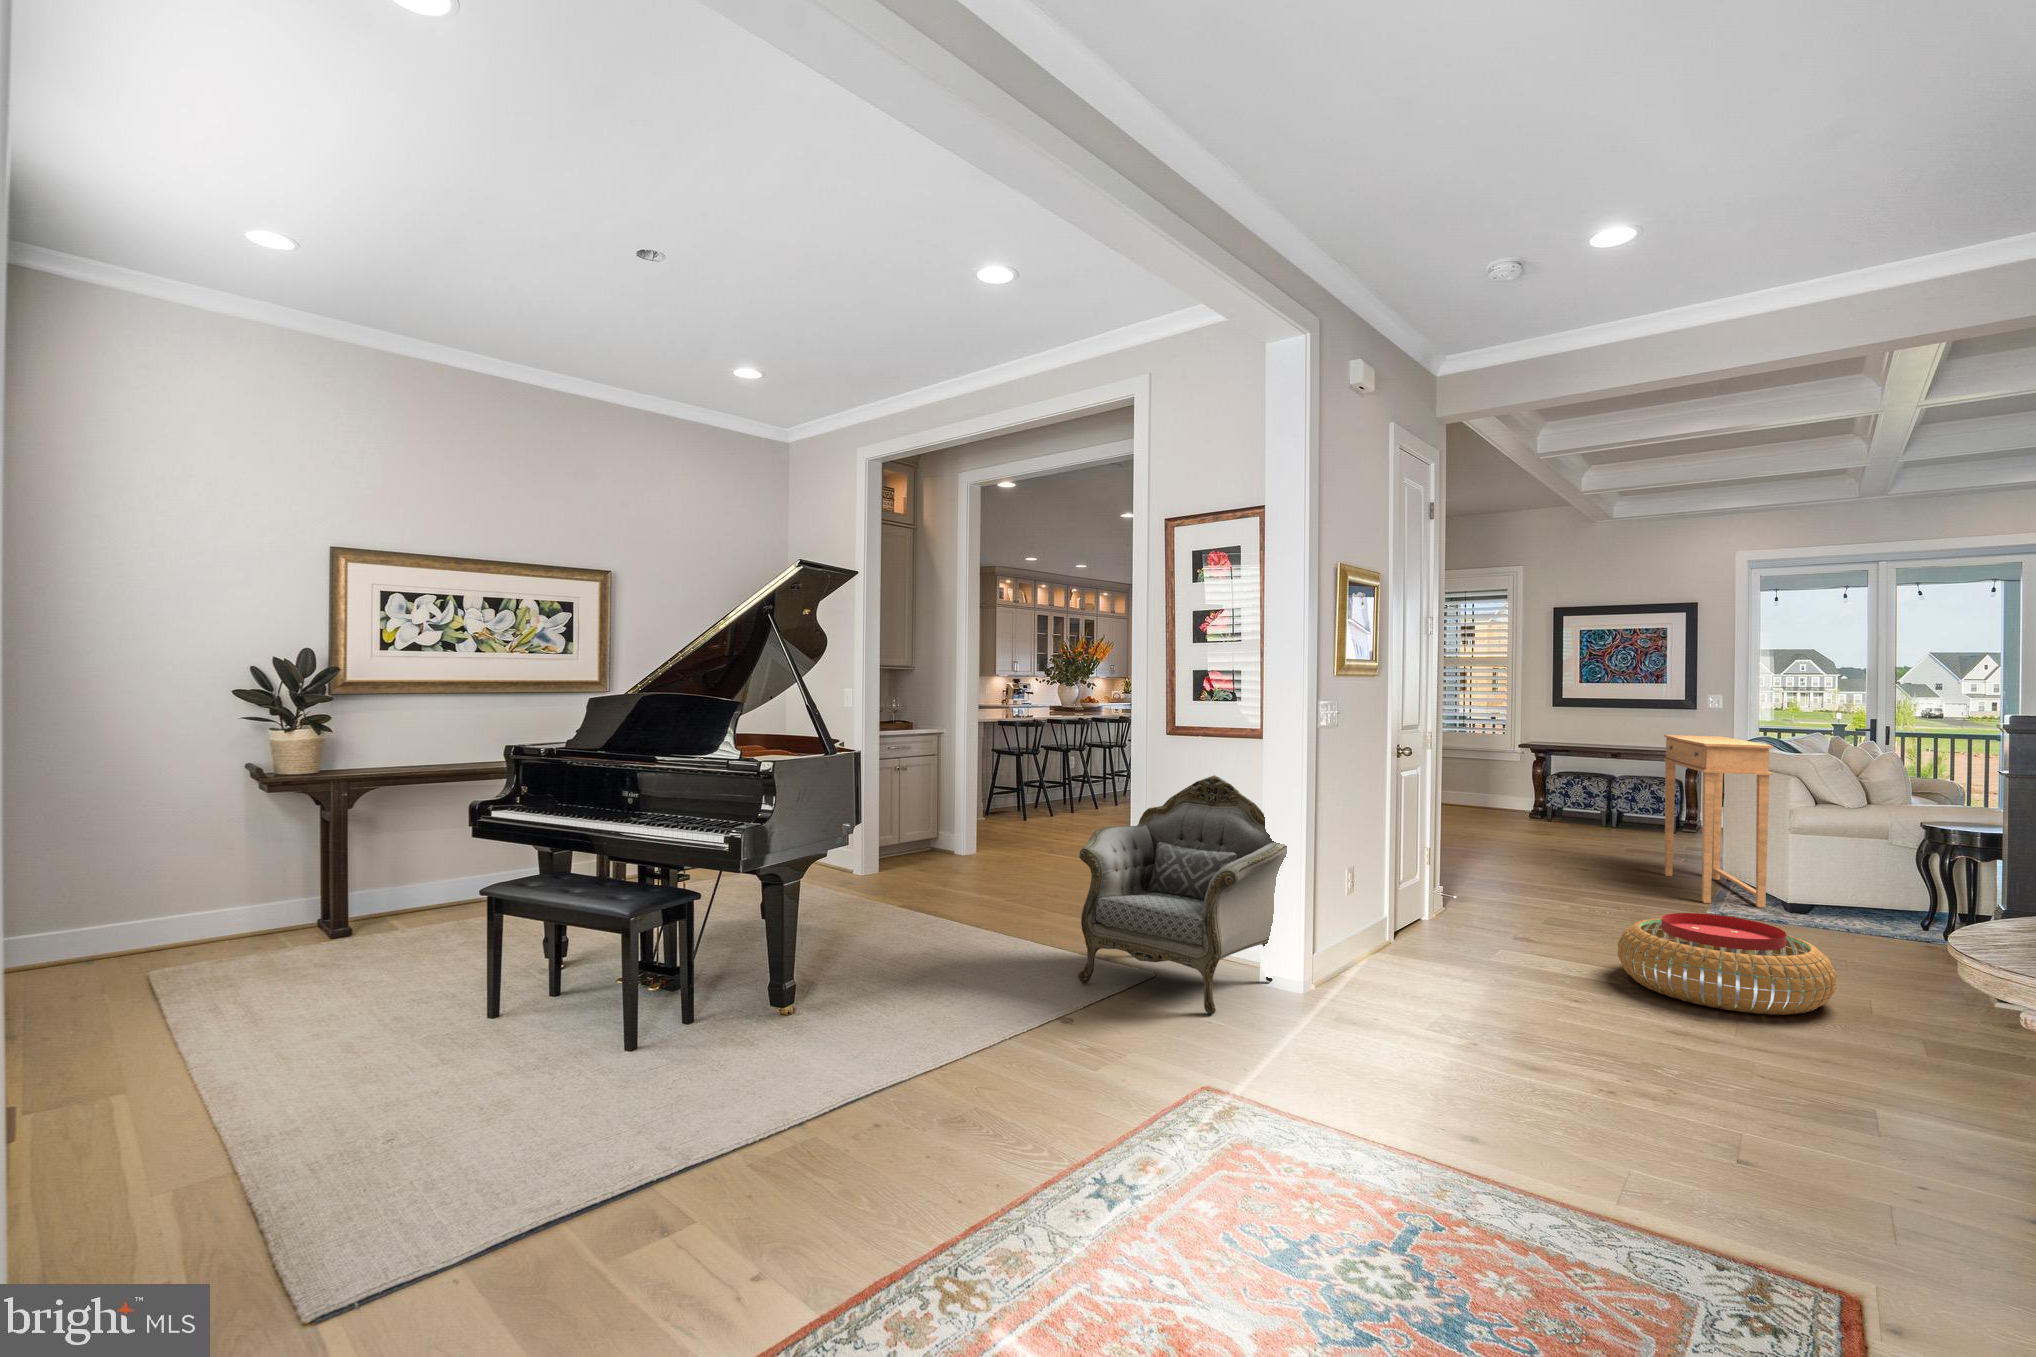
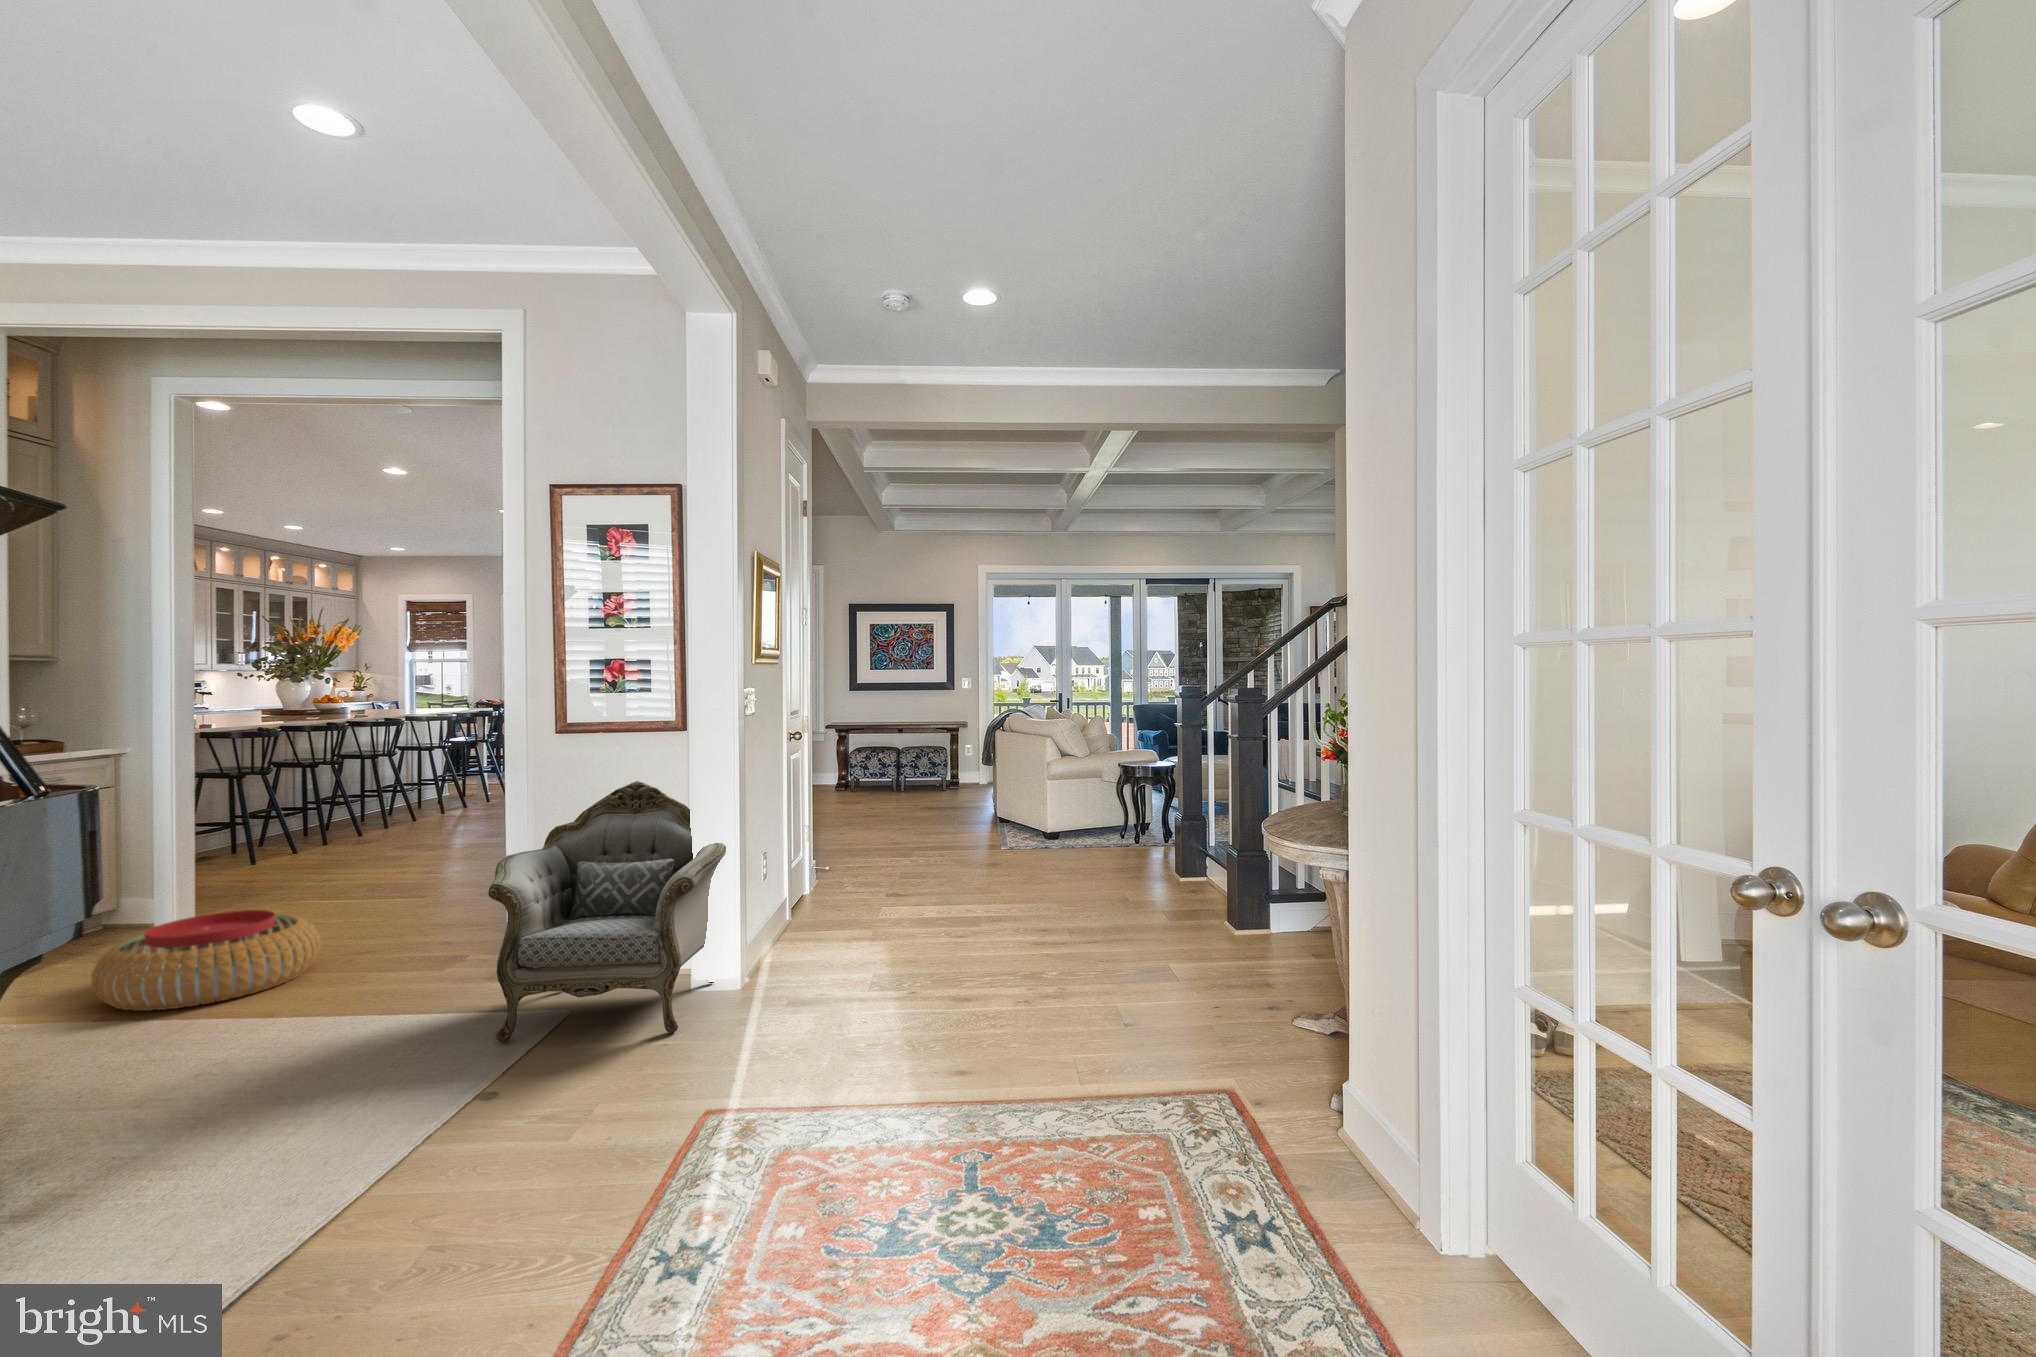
side table: present [1664,735,1773,908] -> none [954,709,1031,837]
pouf: present [1617,913,1837,1015] -> present [91,910,321,1011]

